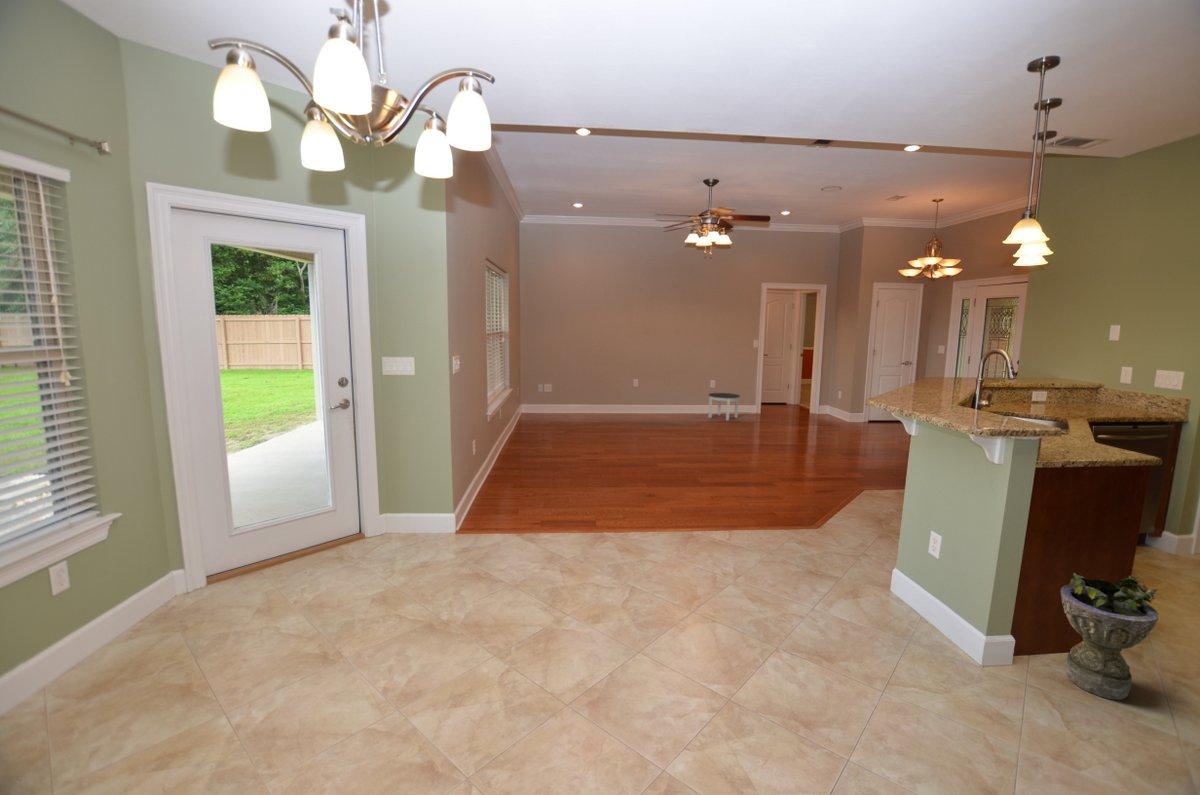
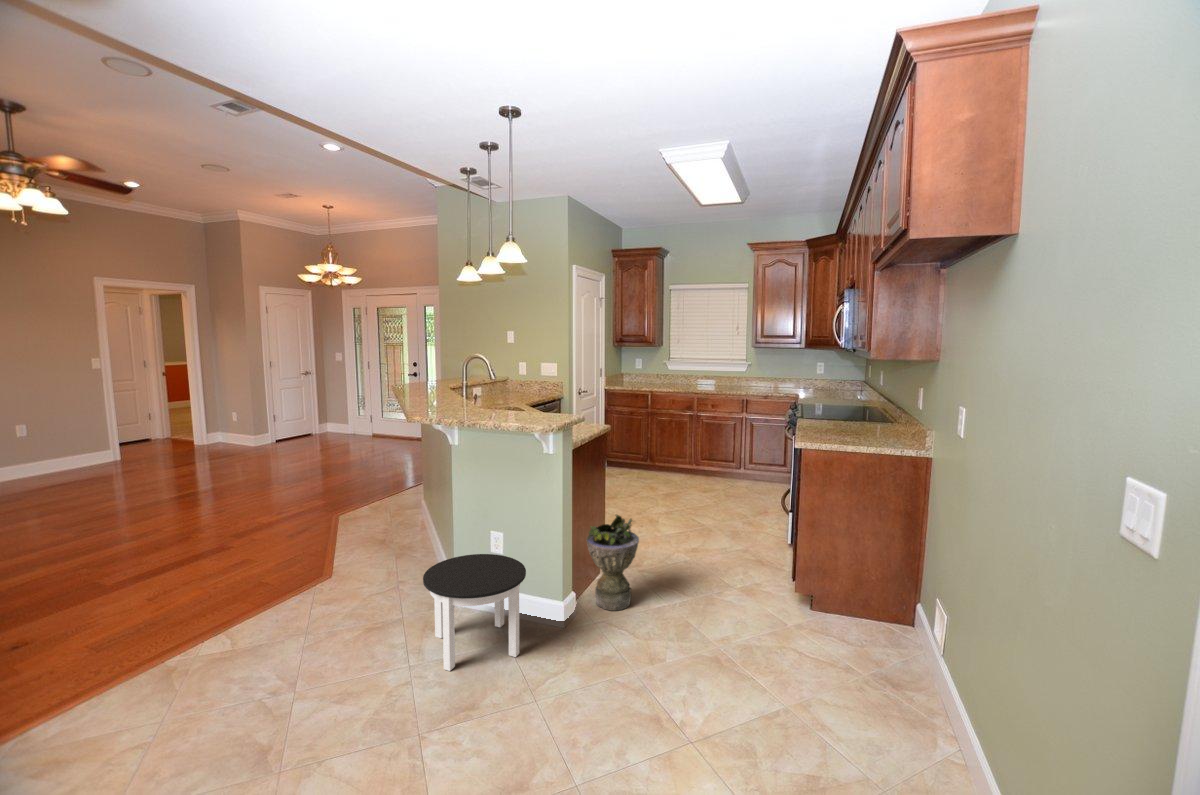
round table: present [708,393,740,420] -> present [423,554,526,671]

